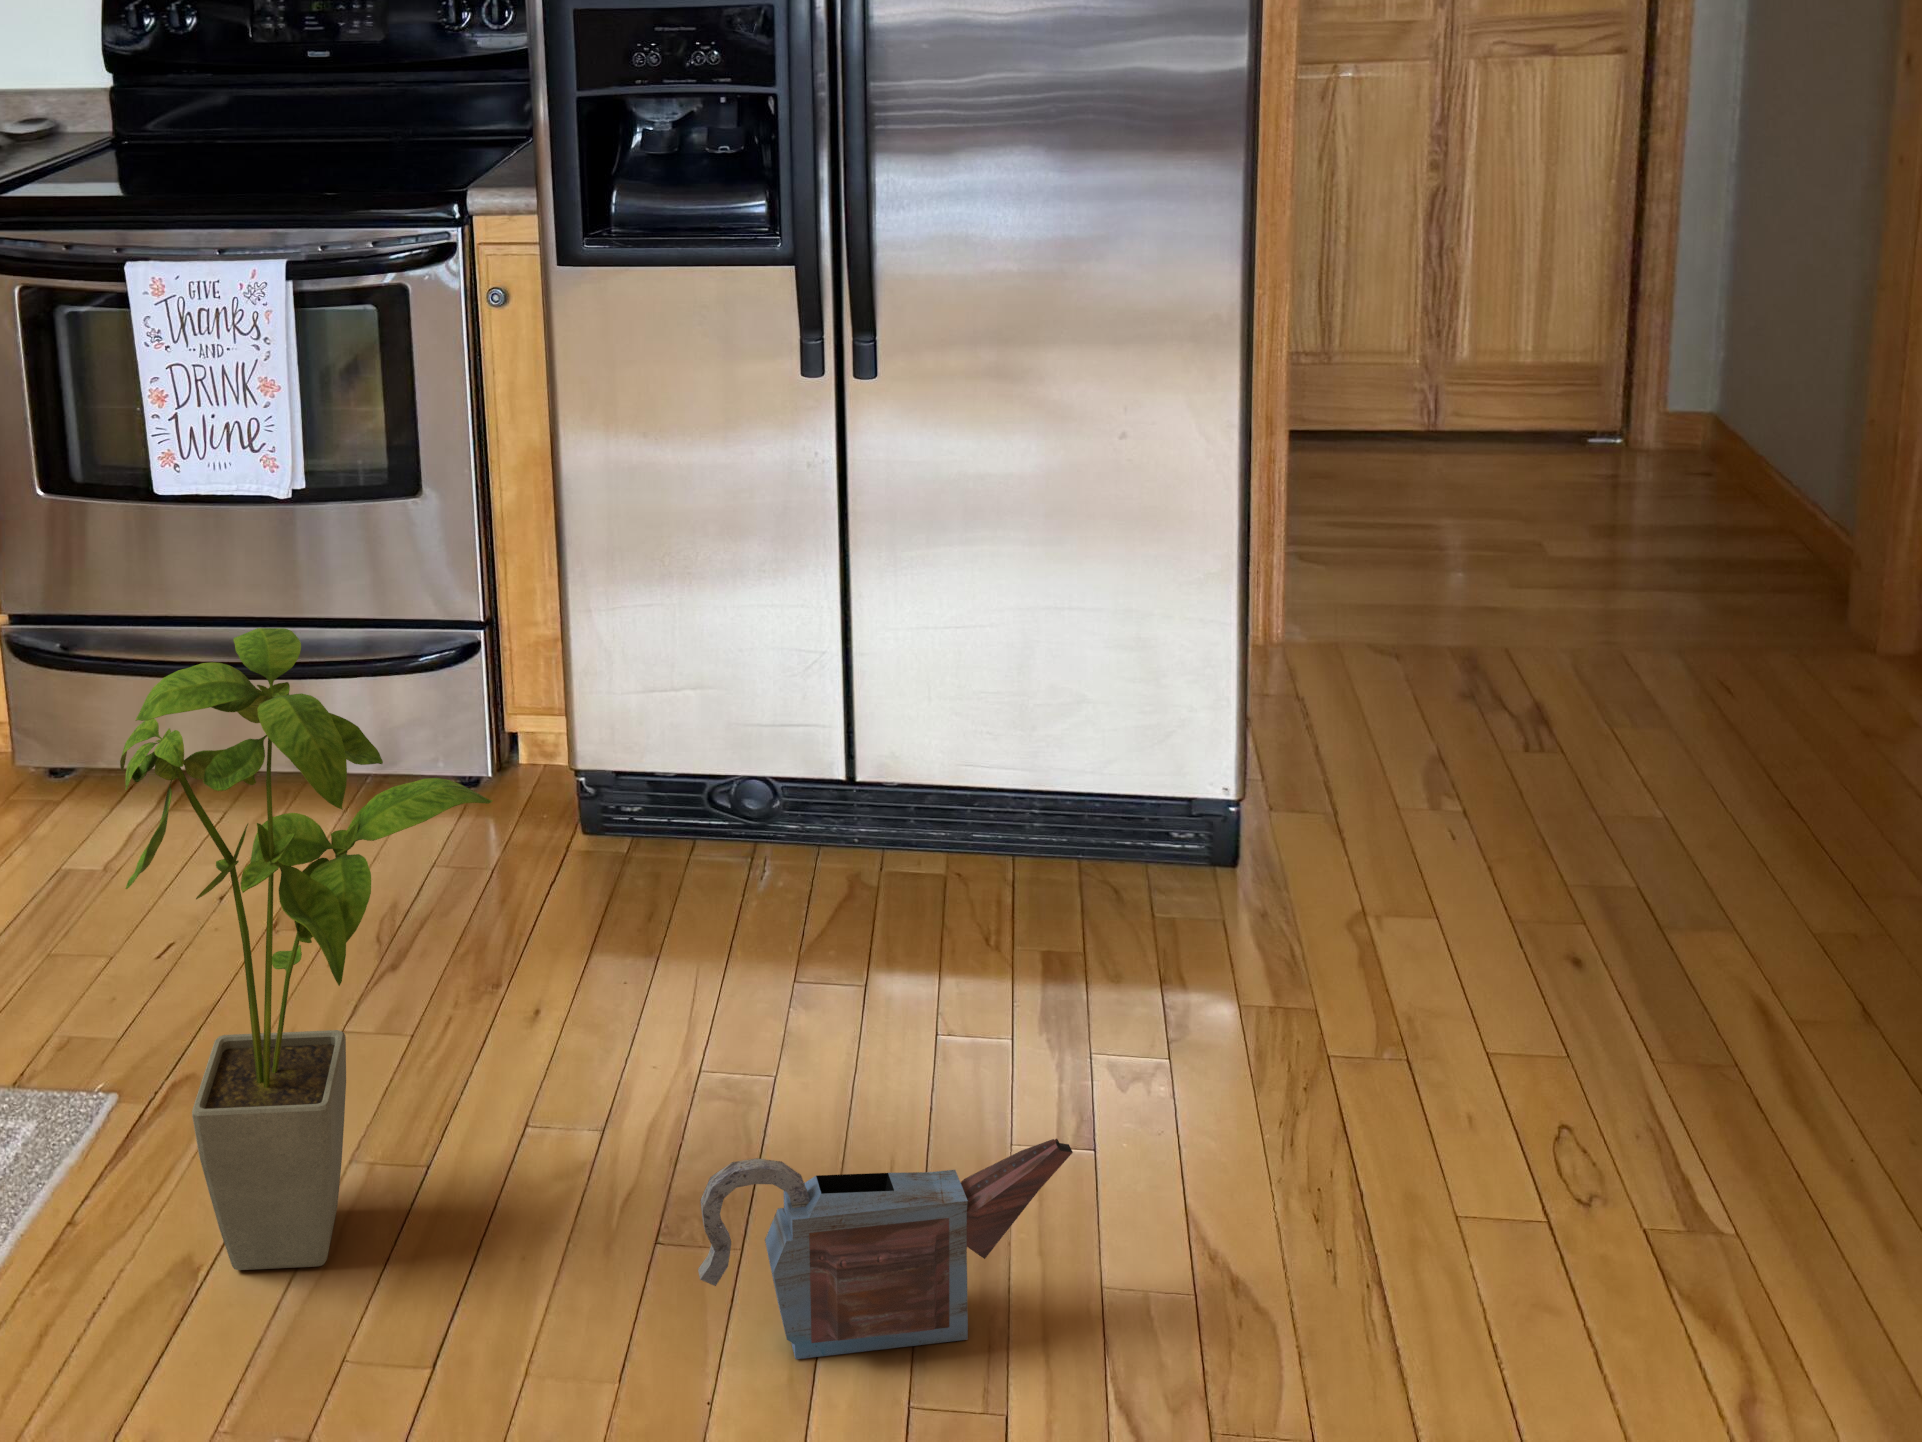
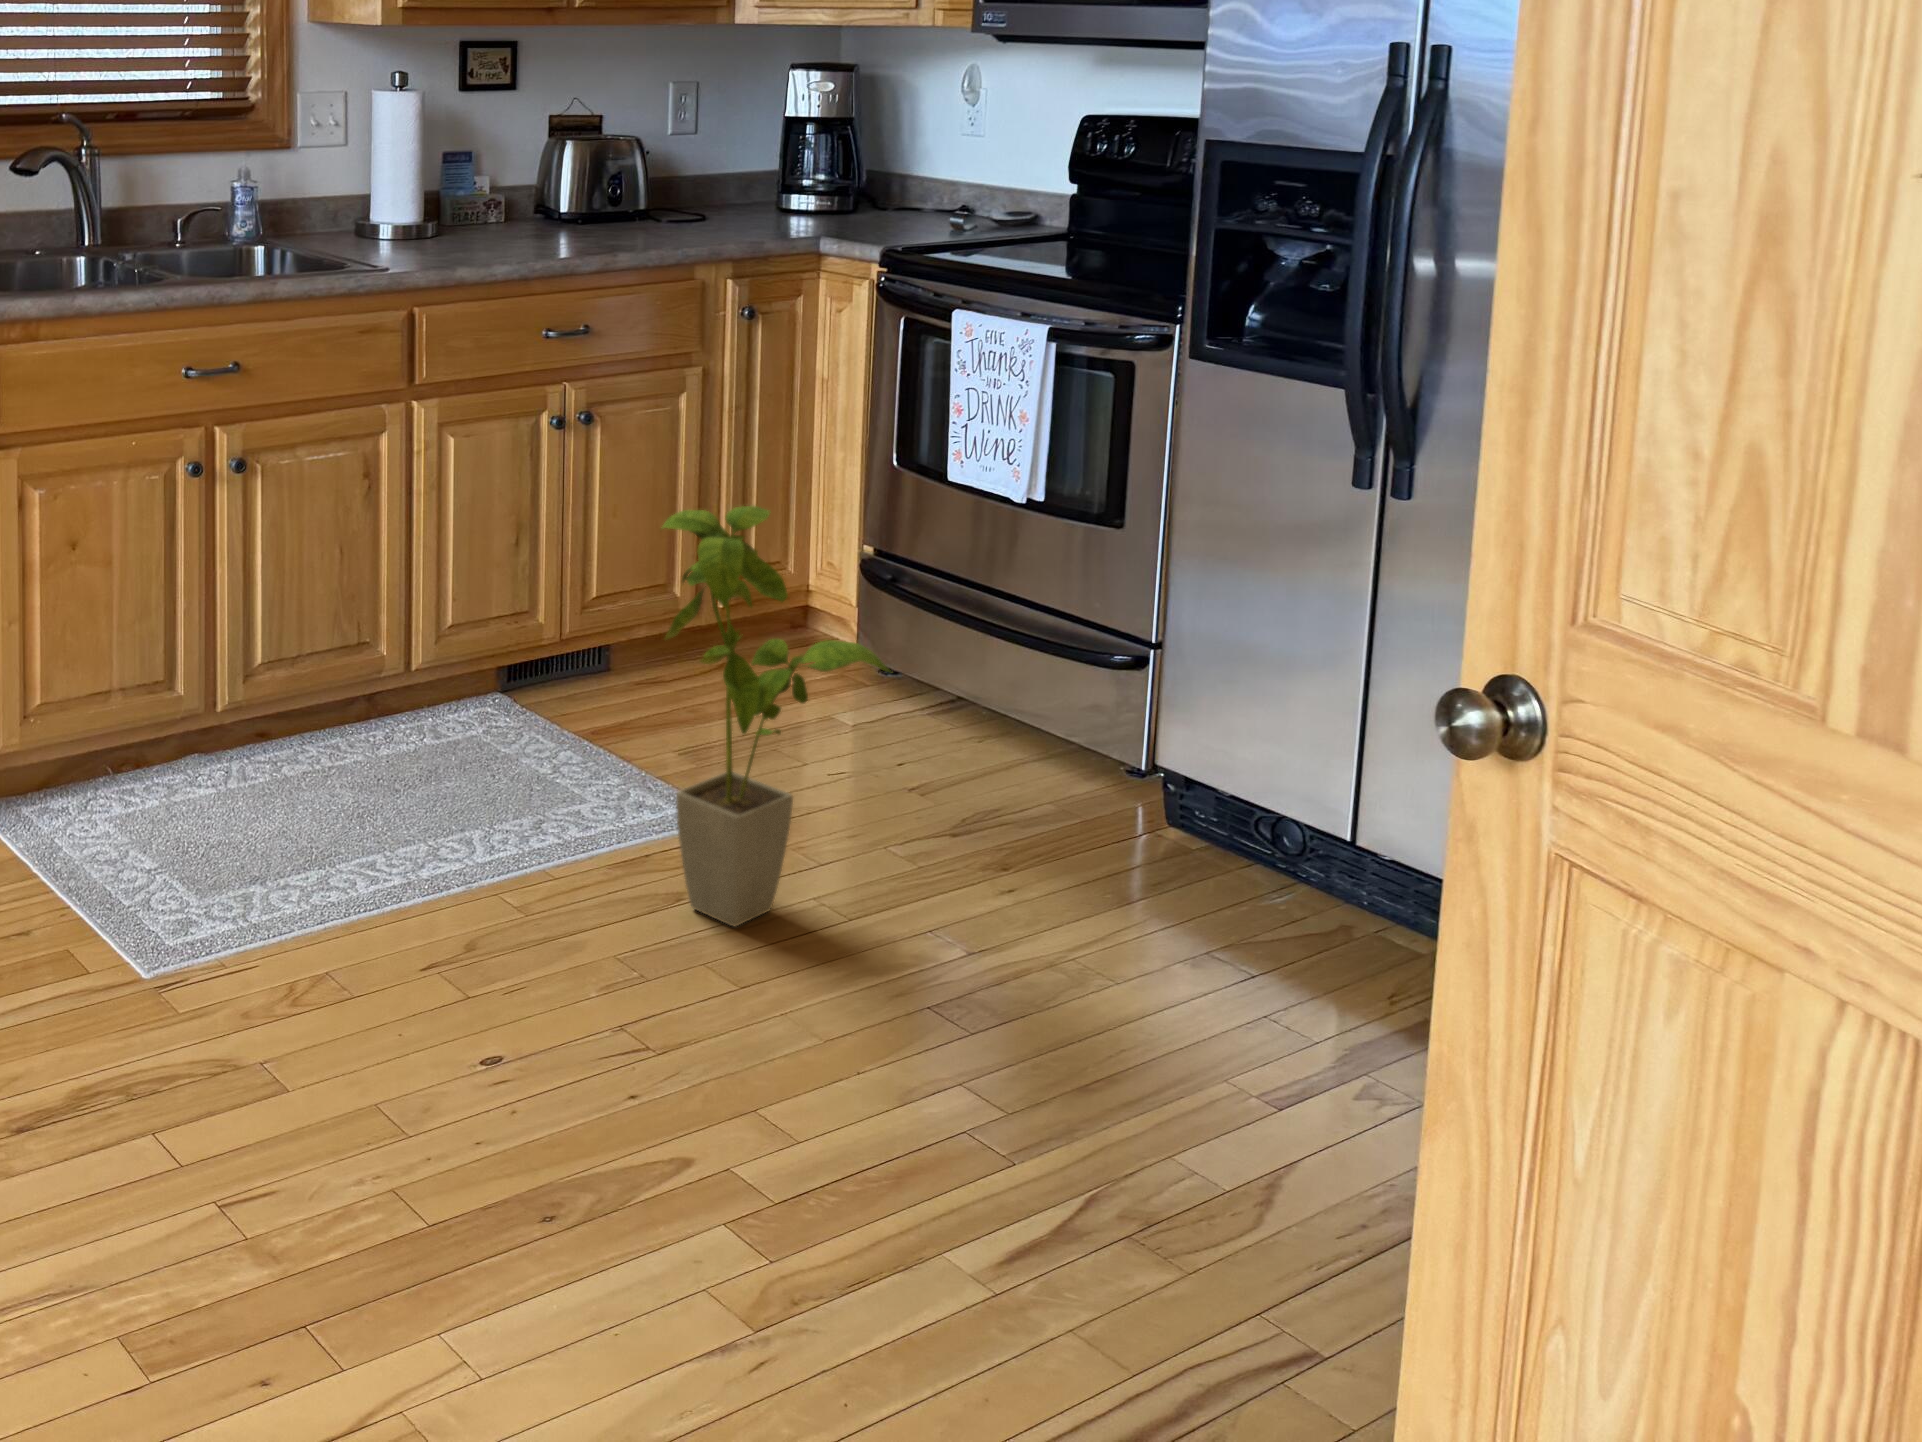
watering can: present [698,1139,1073,1359] -> none [874,929,1129,1130]

